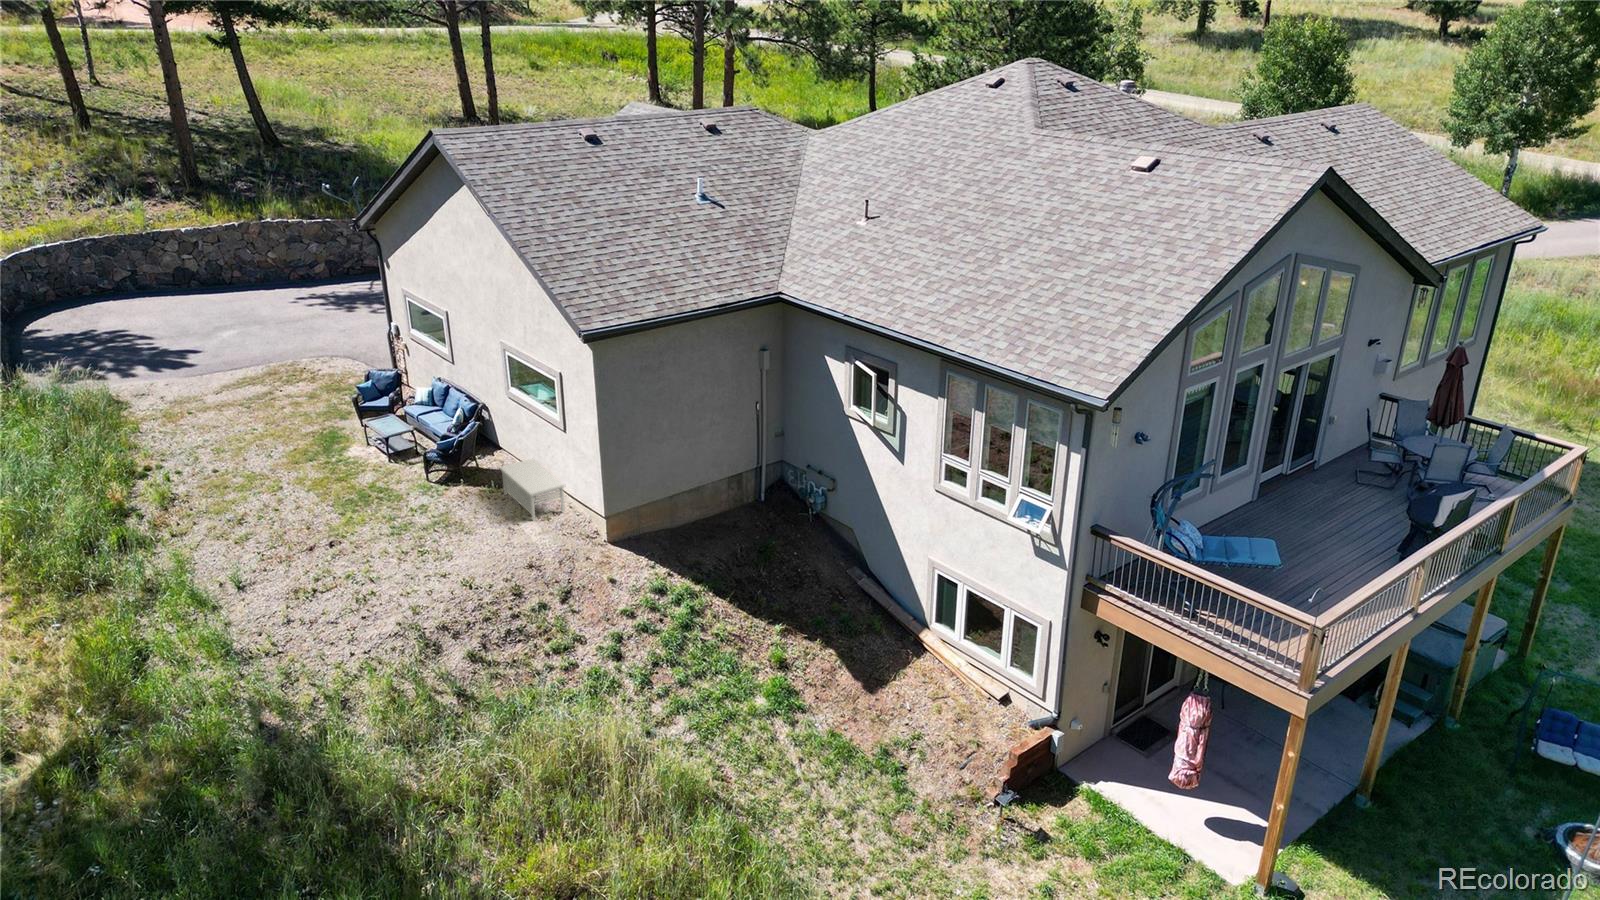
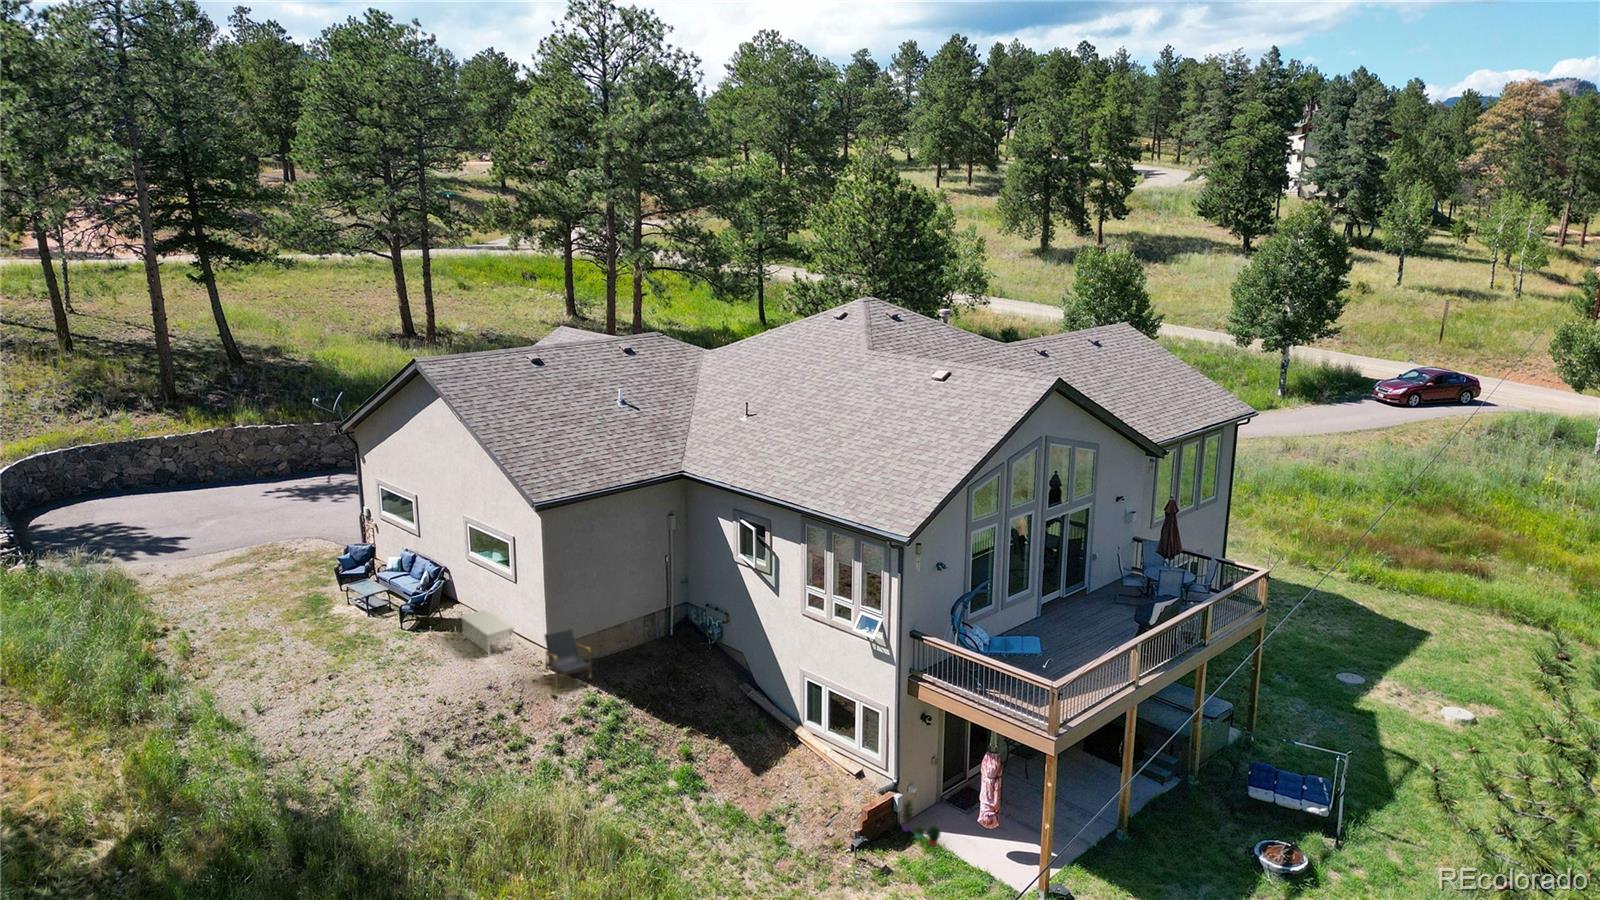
lounge chair: none [600,491,659,568] -> present [545,628,591,687]
potted plant: none [1059,739,1114,805] -> present [902,799,940,846]

